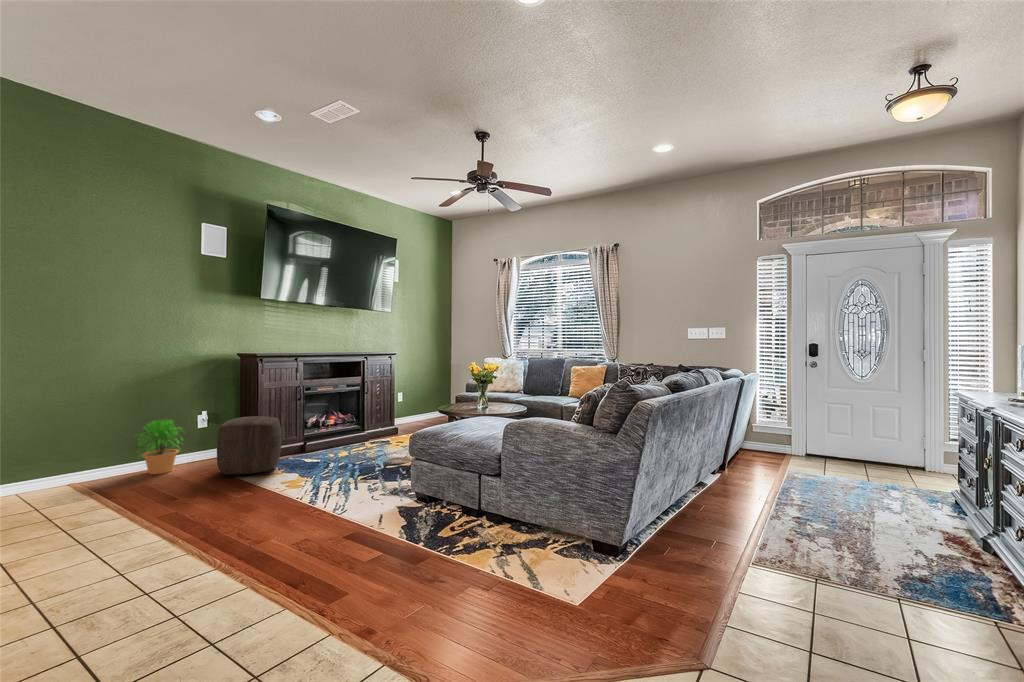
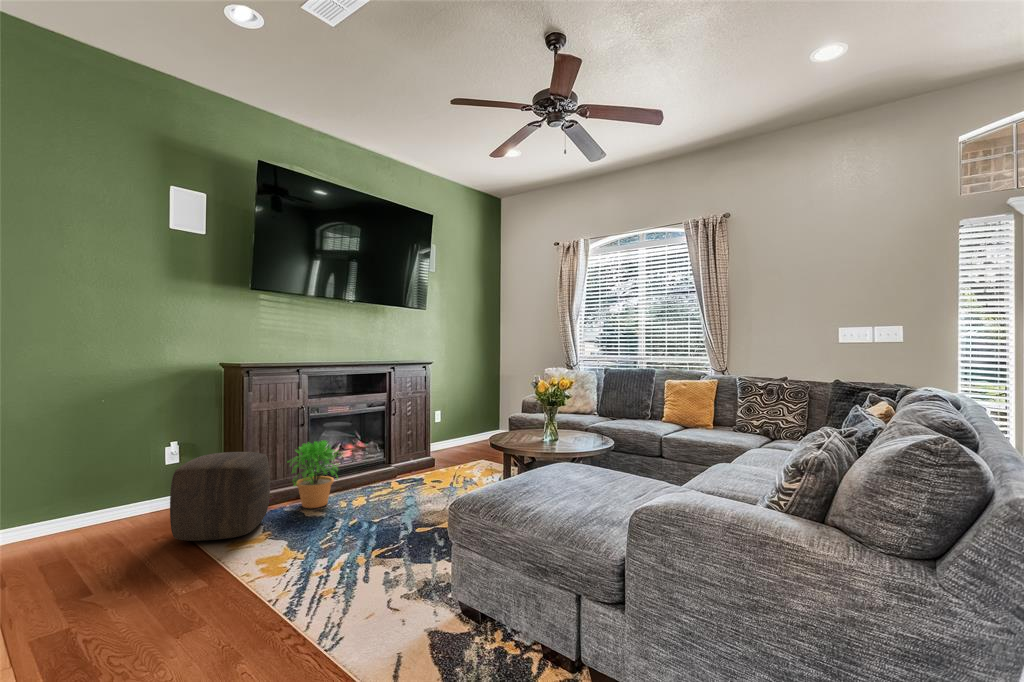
potted plant: present [139,419,183,474] -> present [292,440,338,508]

